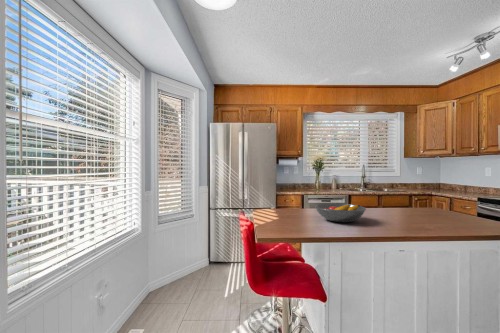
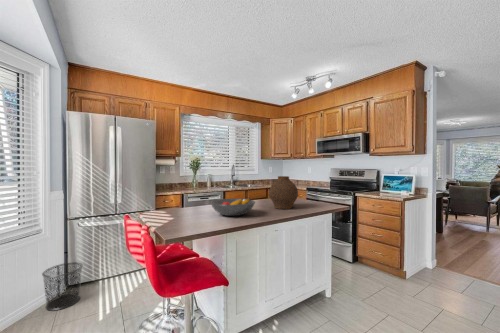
vase: none [390,181,432,222] -> present [269,176,298,209]
trash can: none [193,244,219,279] -> present [42,262,83,310]

